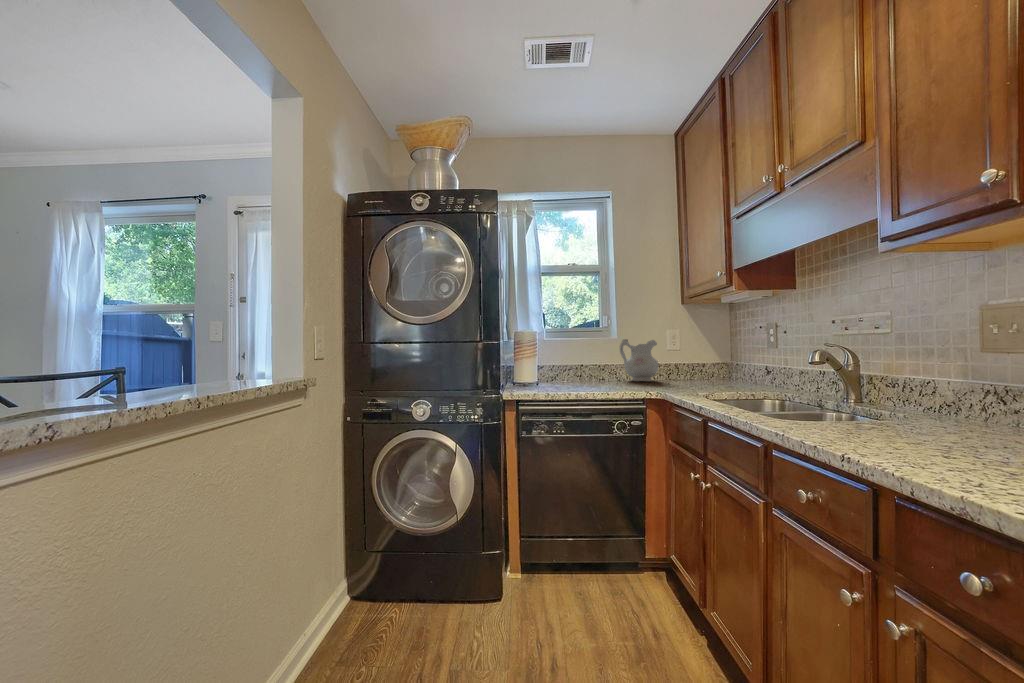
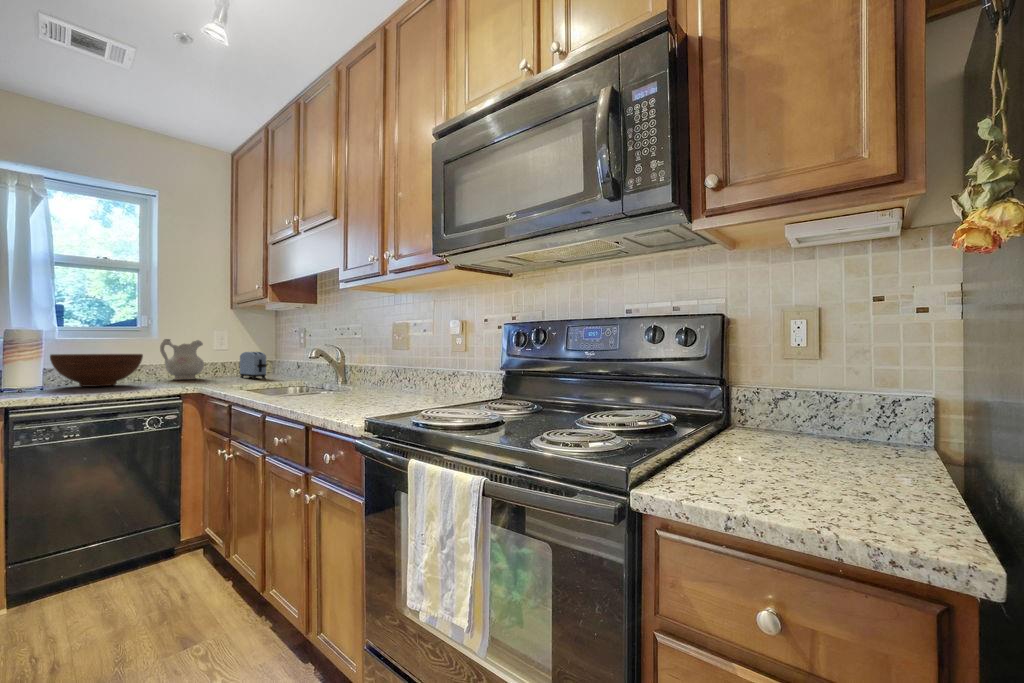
toaster: none [692,352,726,384] -> present [240,352,267,379]
fruit bowl: none [542,355,608,386] -> present [50,354,143,387]

